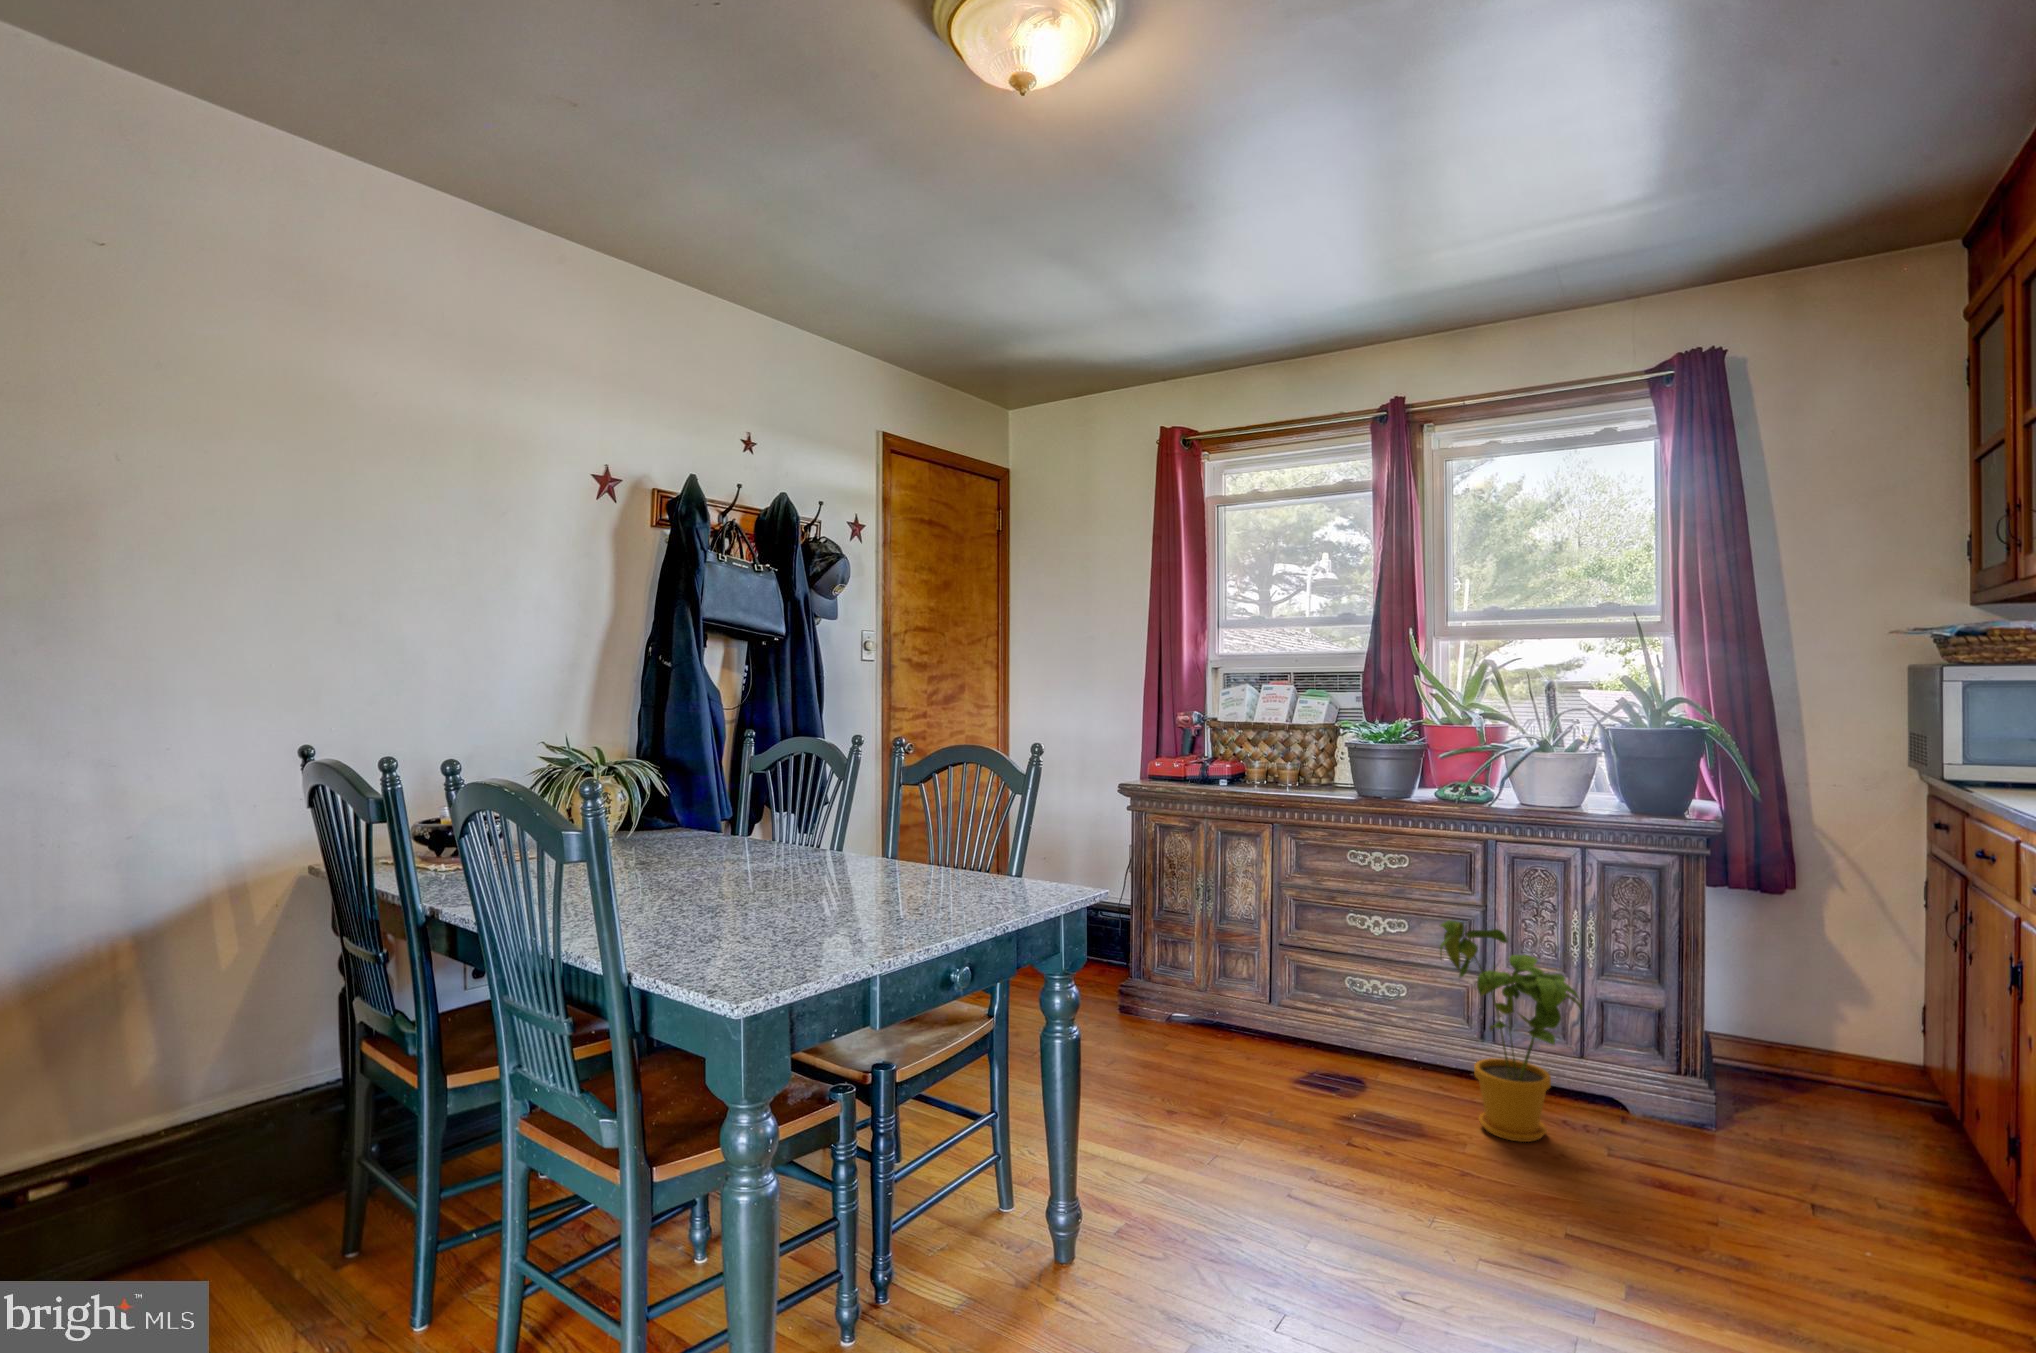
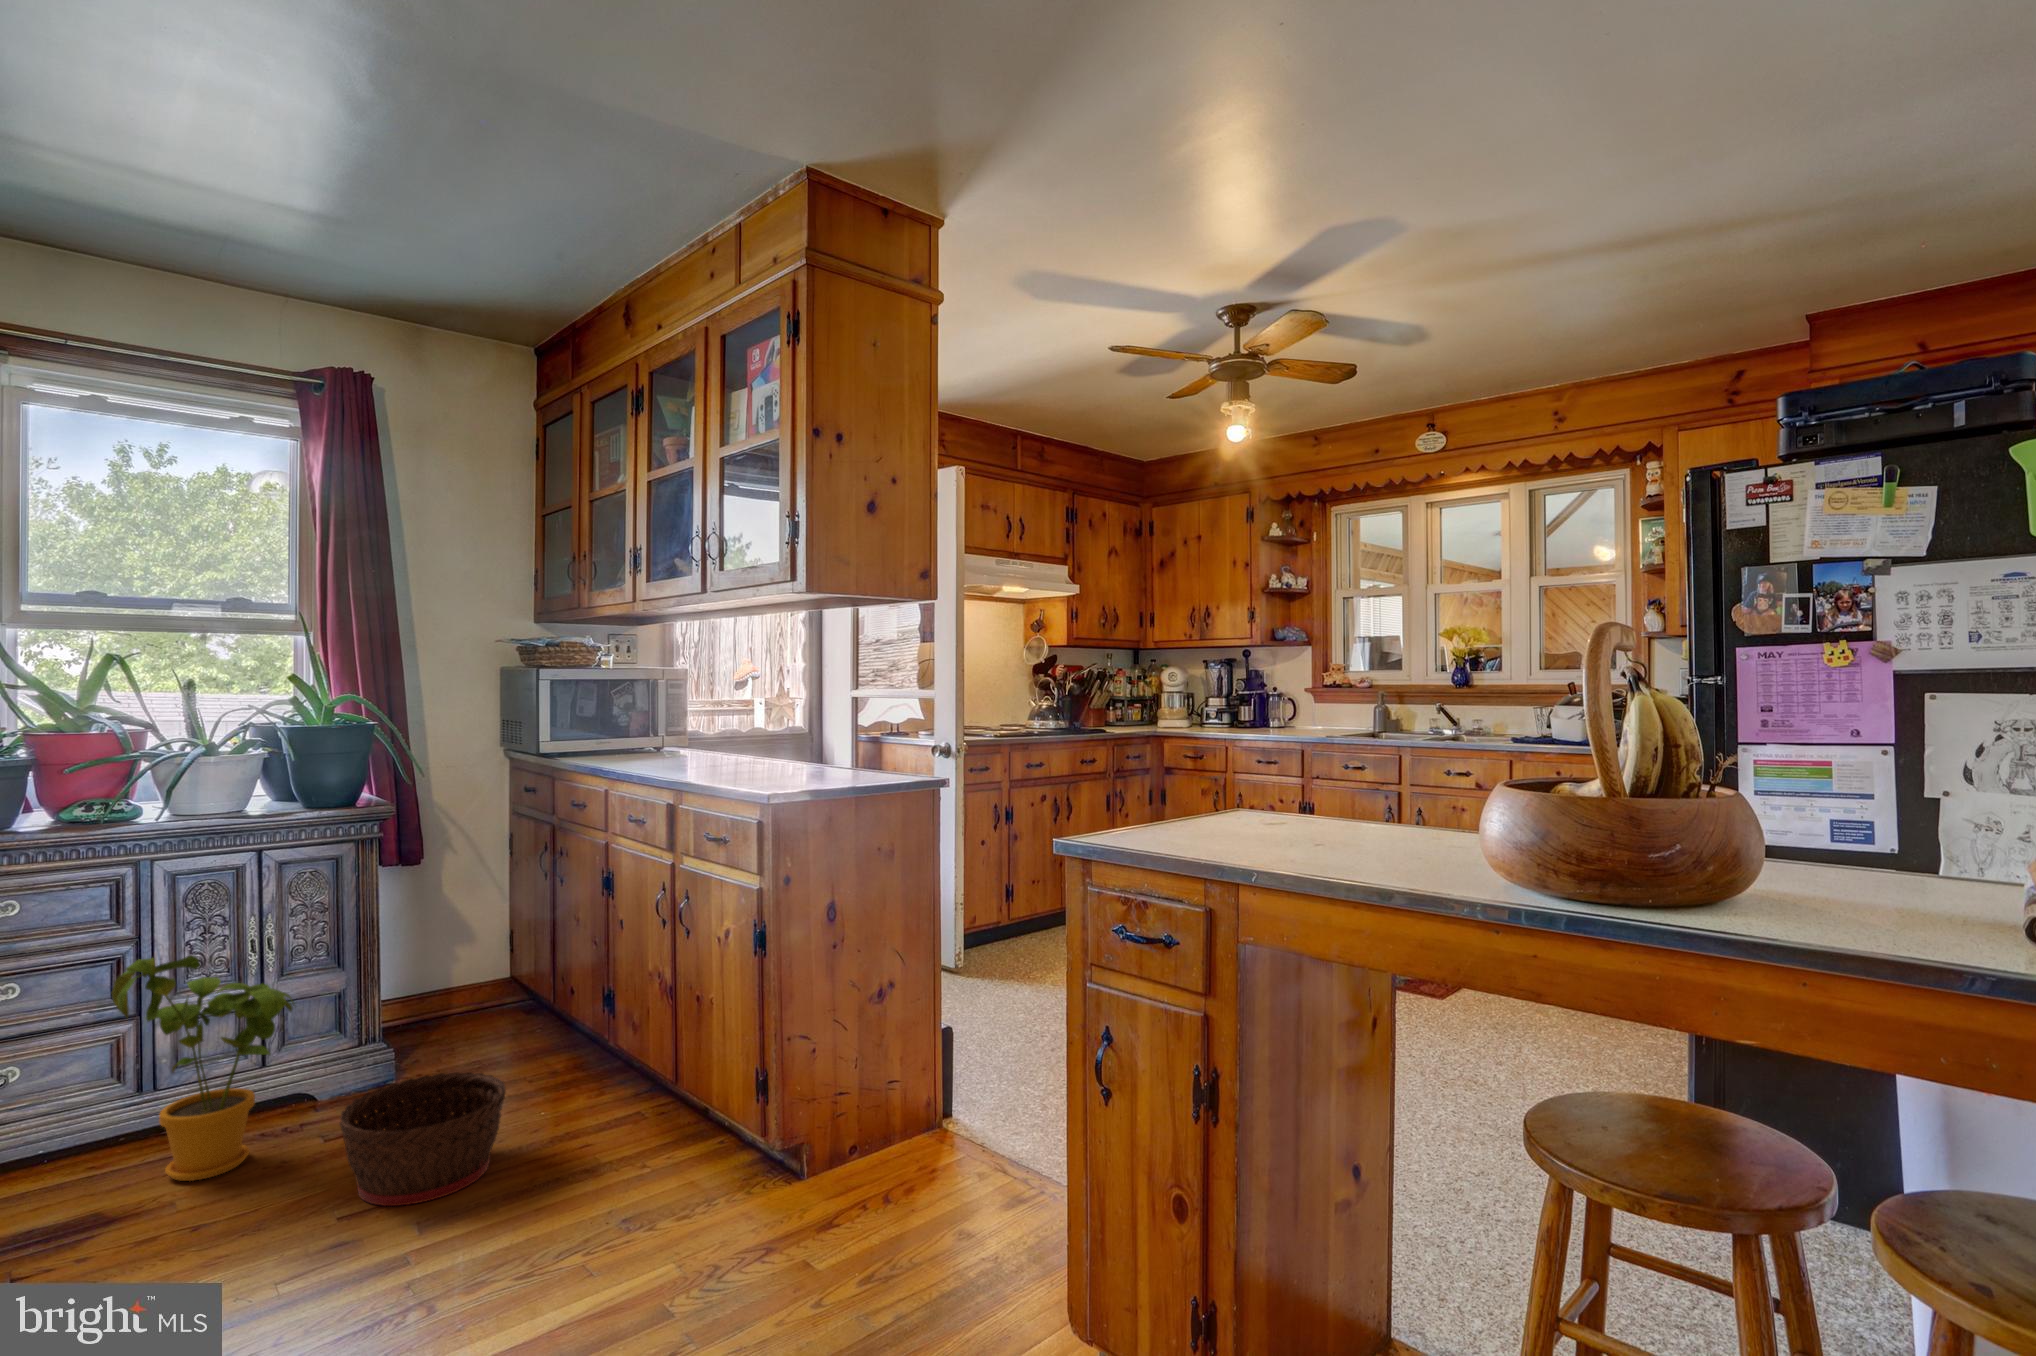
basket: none [1586,1122,1783,1283] -> present [339,1072,506,1206]

